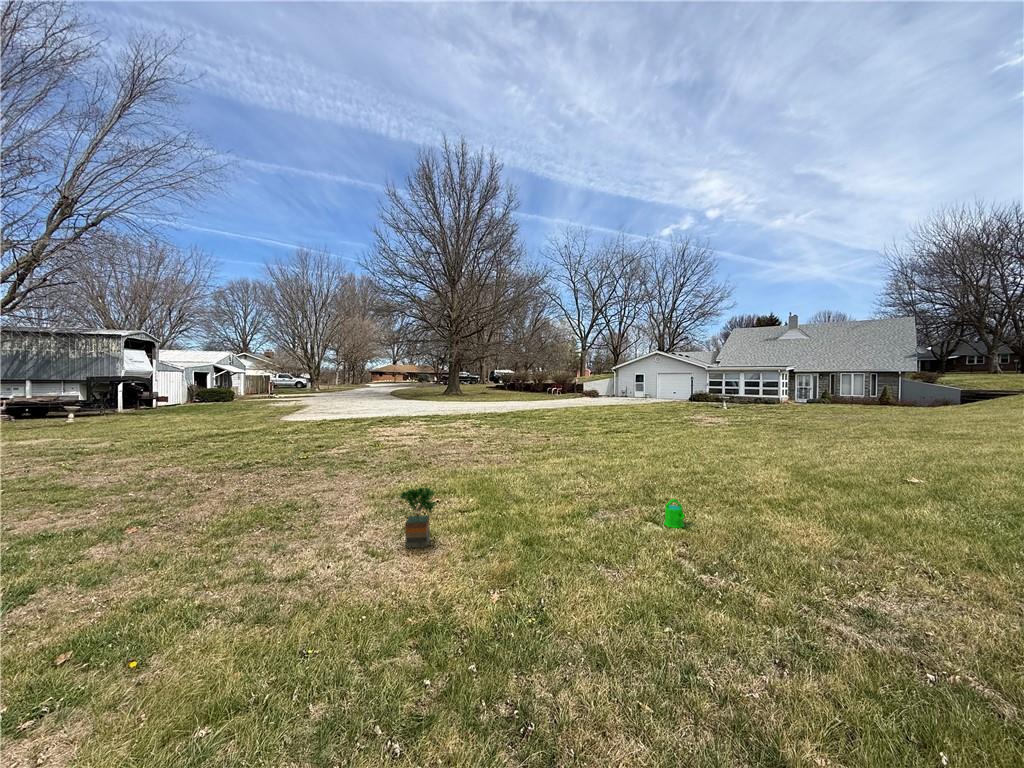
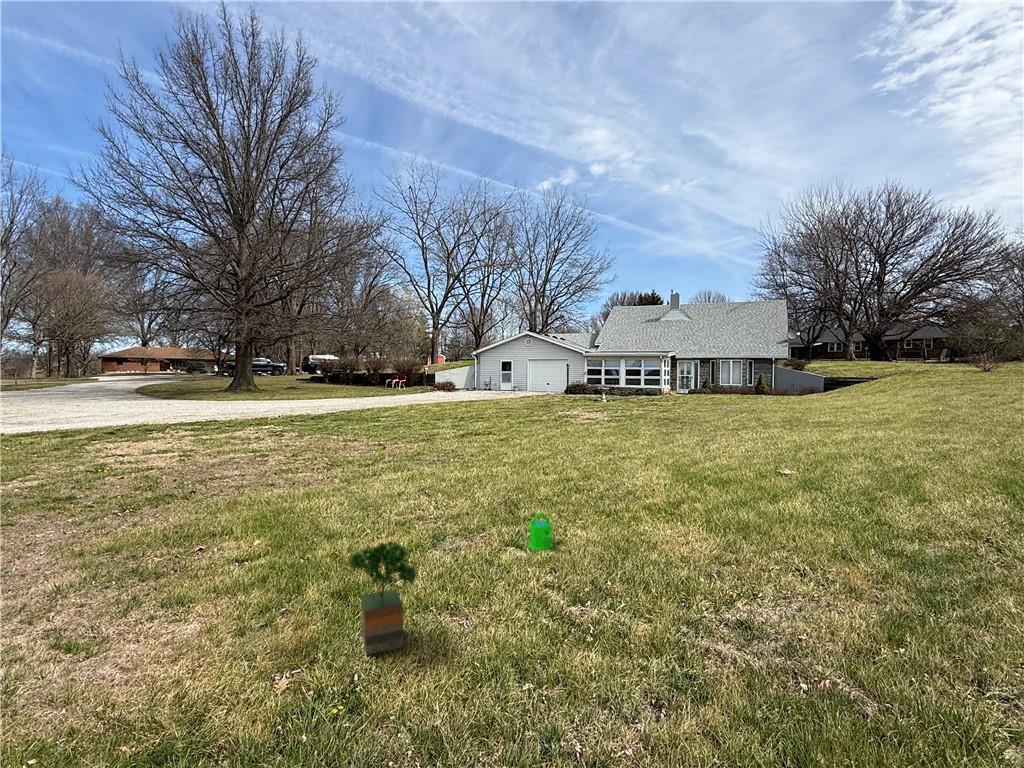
potted tree: present [400,487,436,548] -> present [348,541,416,655]

